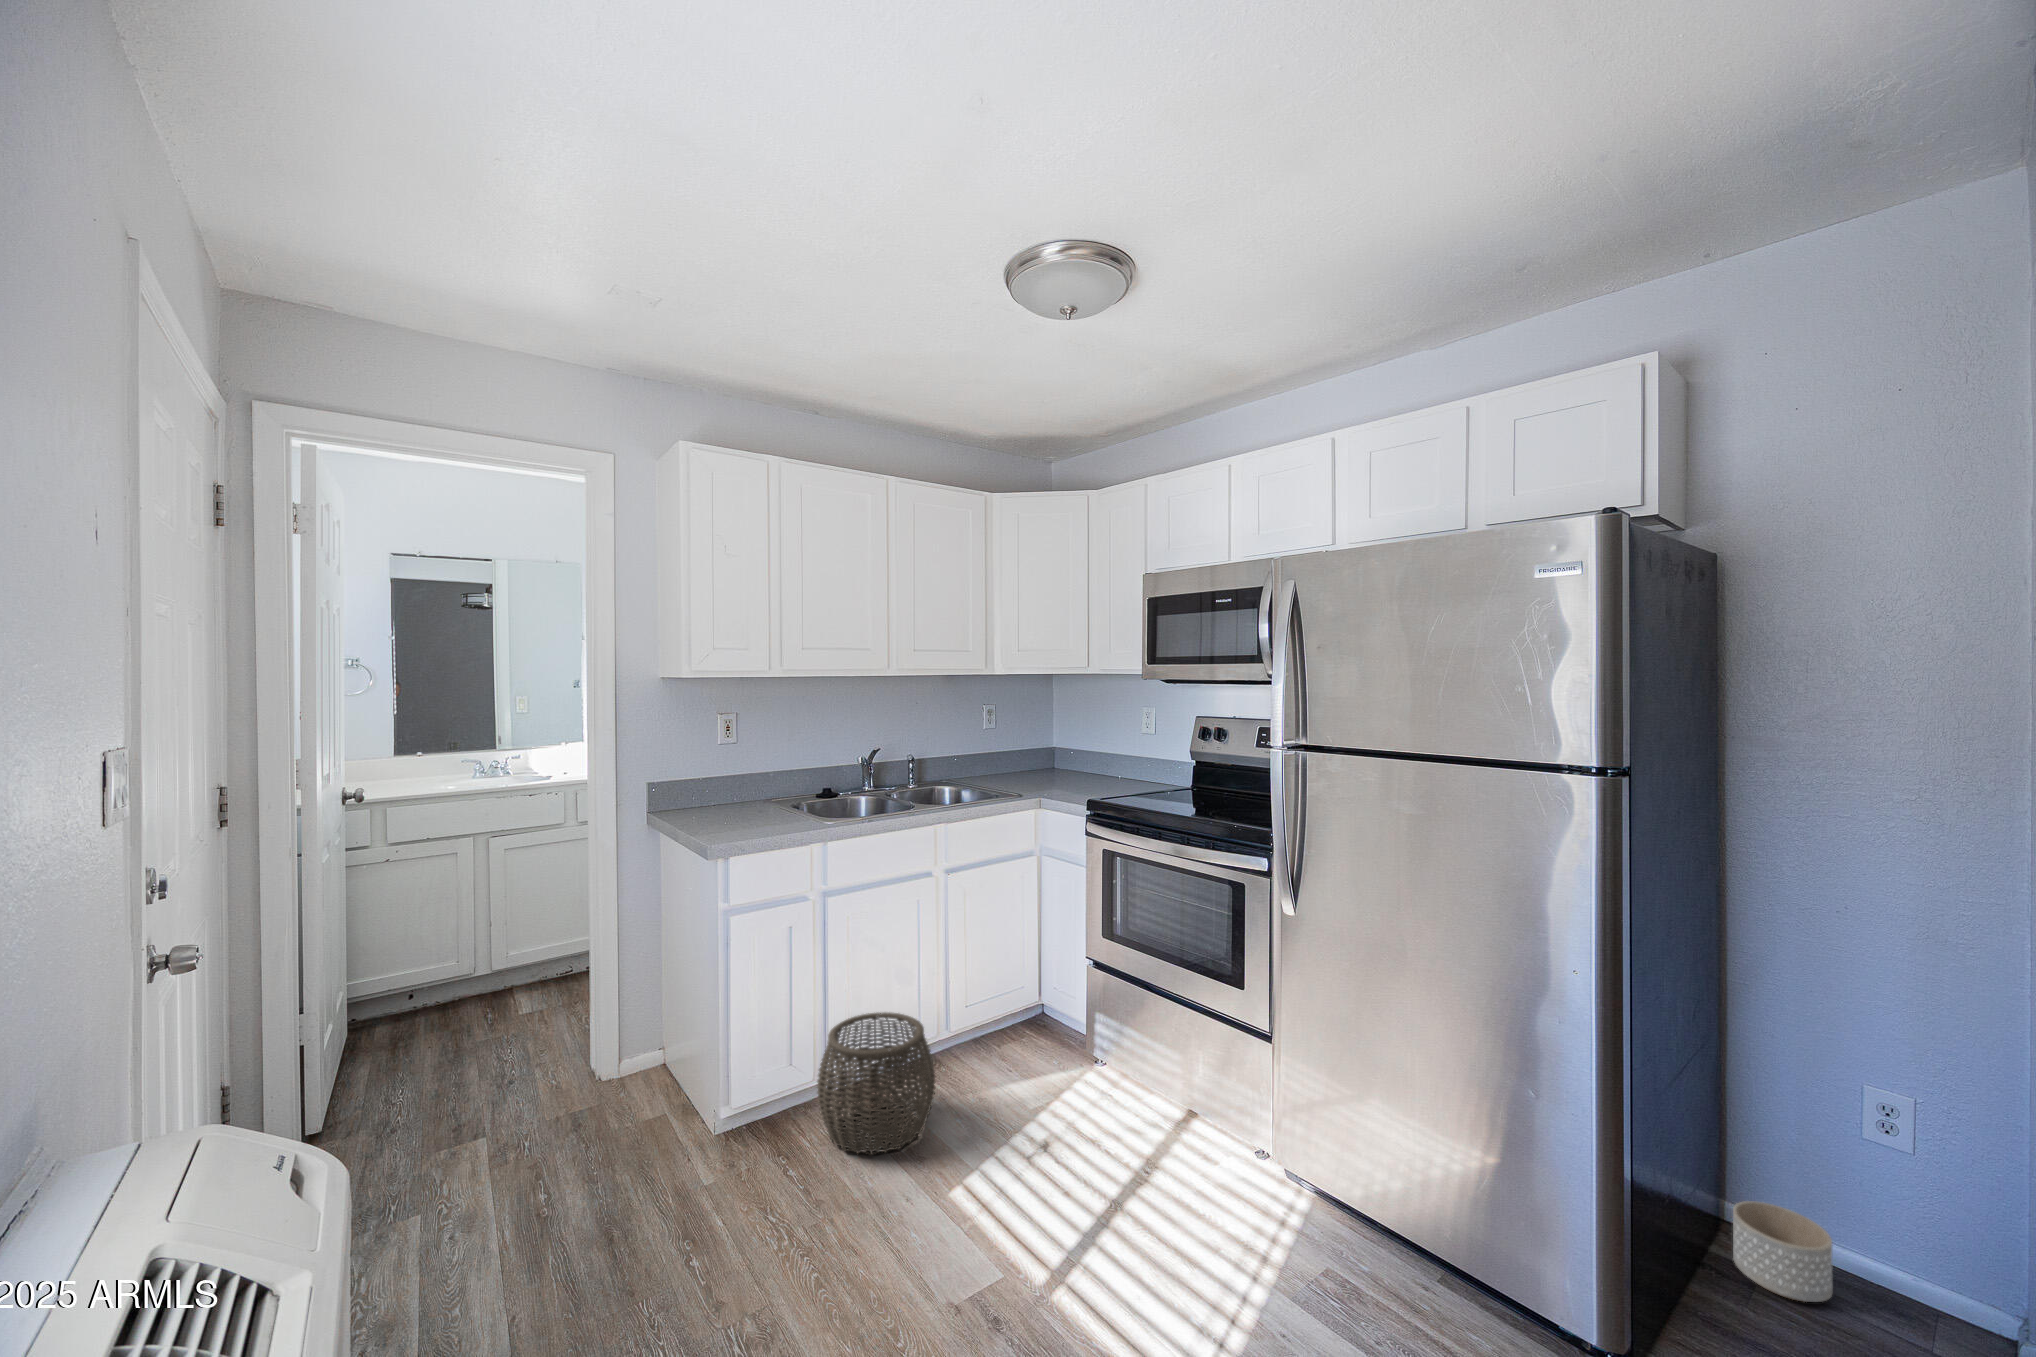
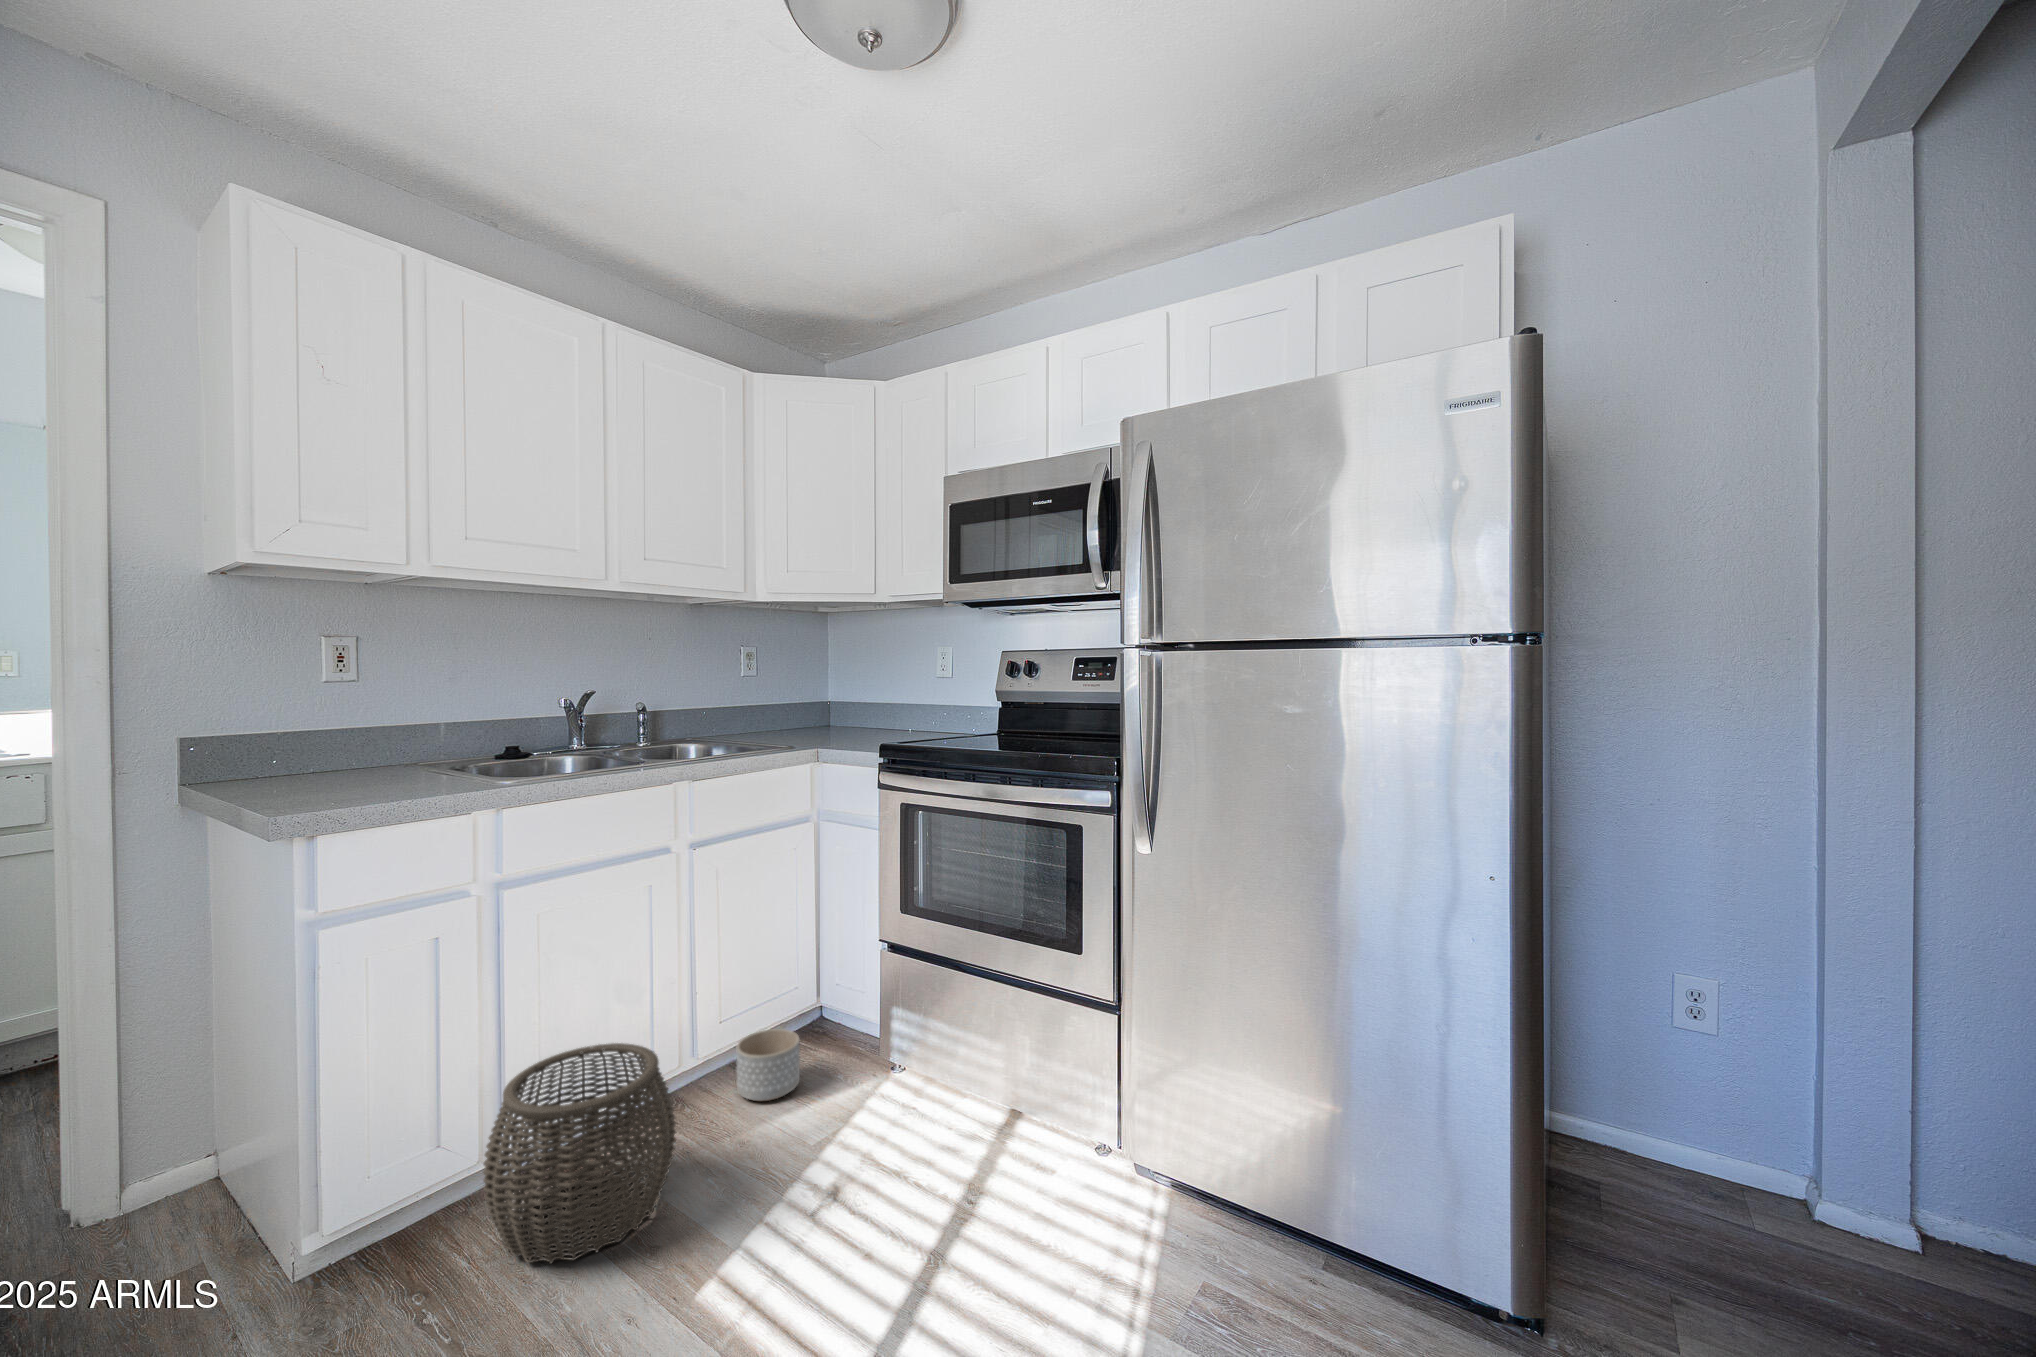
planter: present [1733,1201,1833,1302] -> present [737,1029,800,1101]

